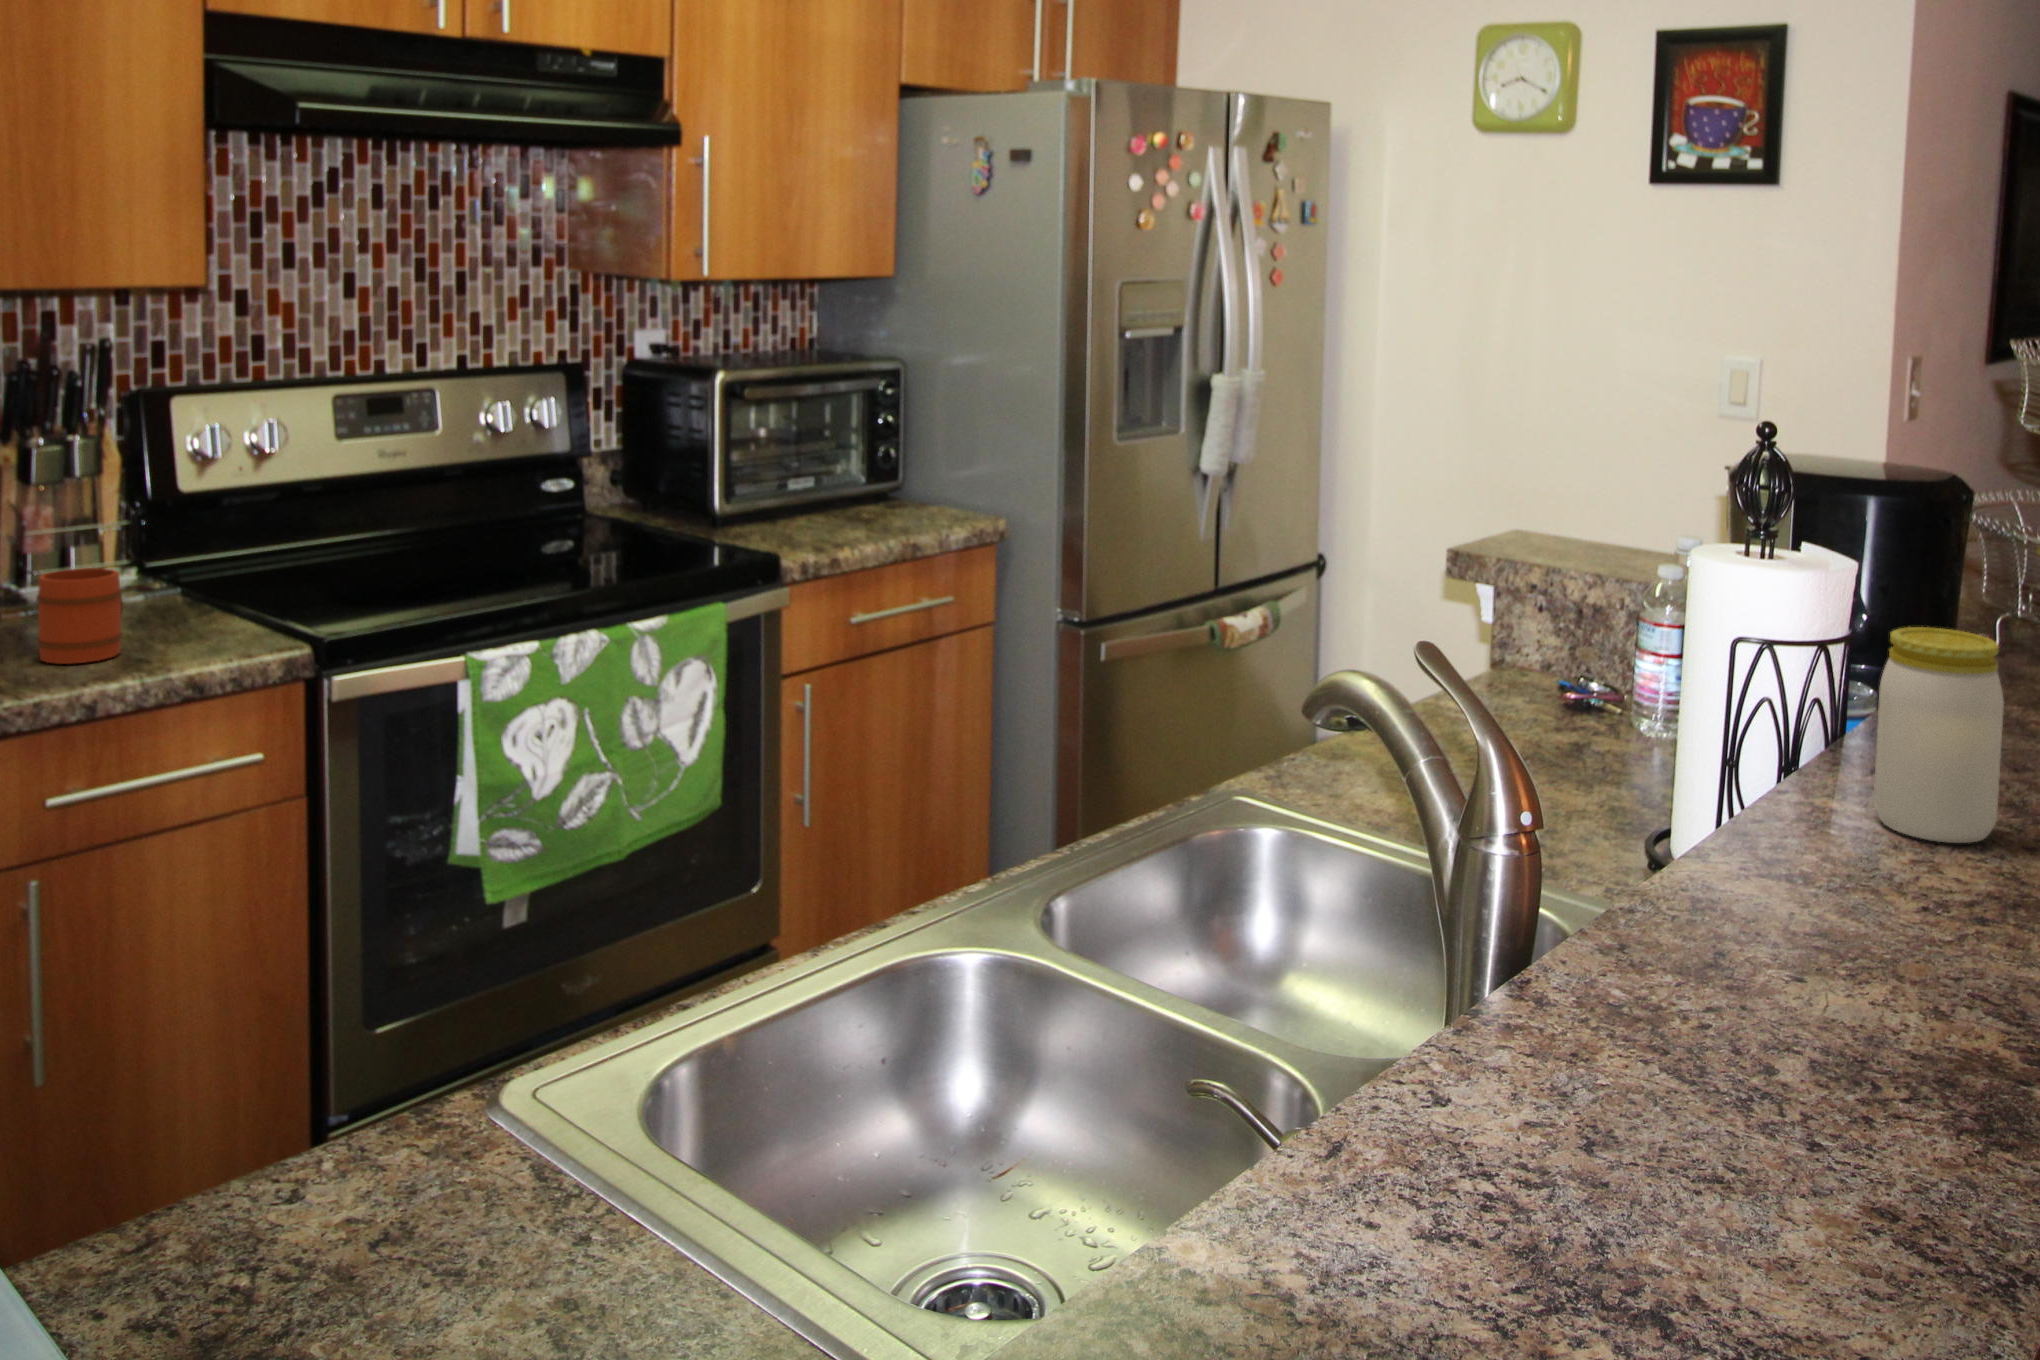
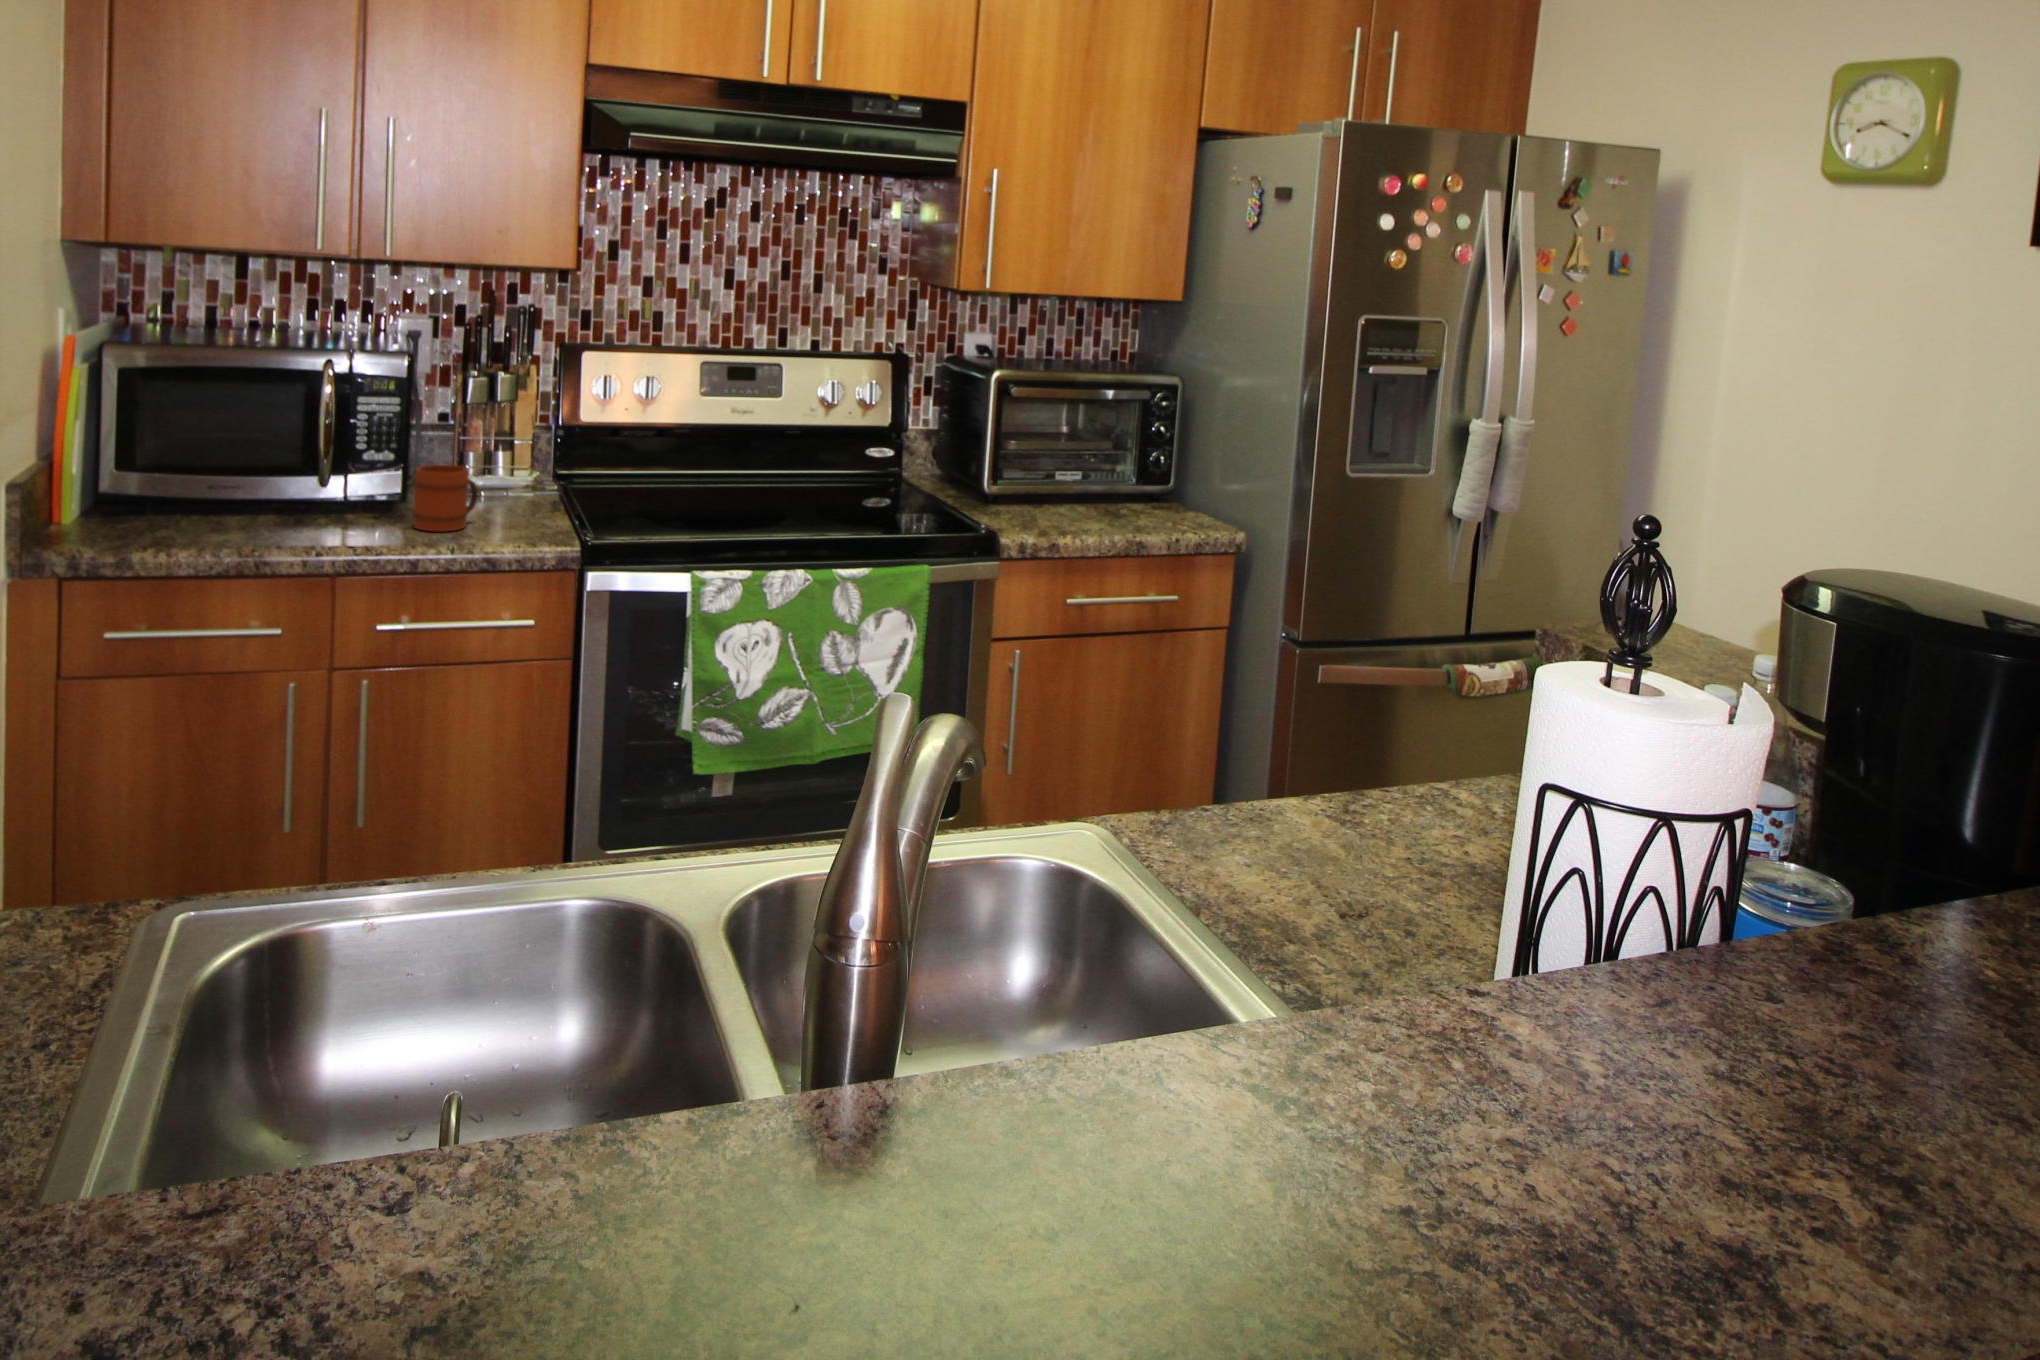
jar: present [1873,627,2004,843] -> none [1523,834,1728,1185]

